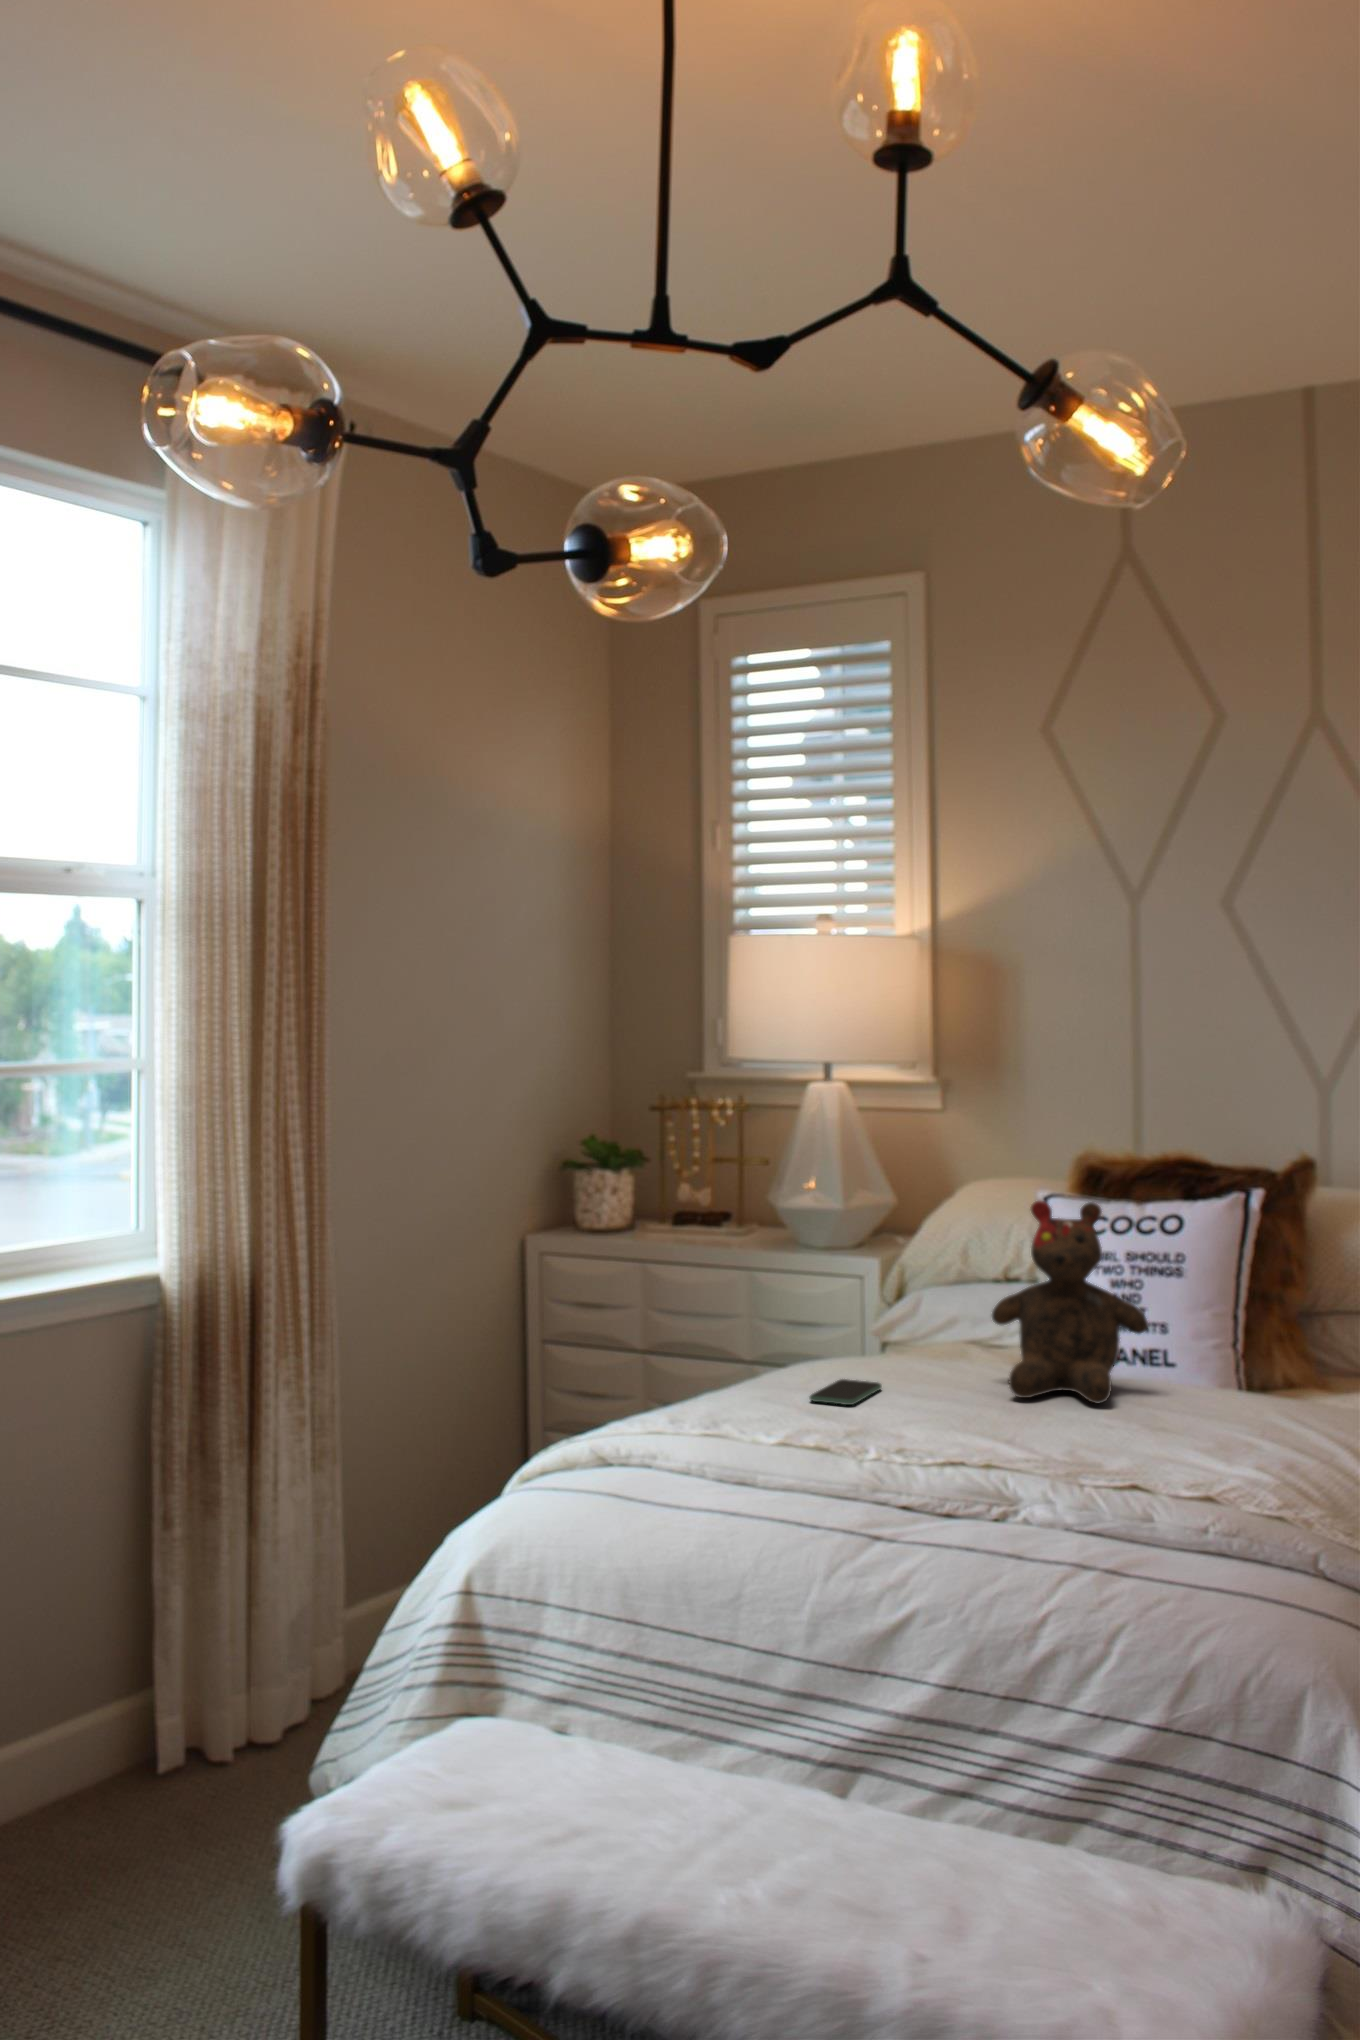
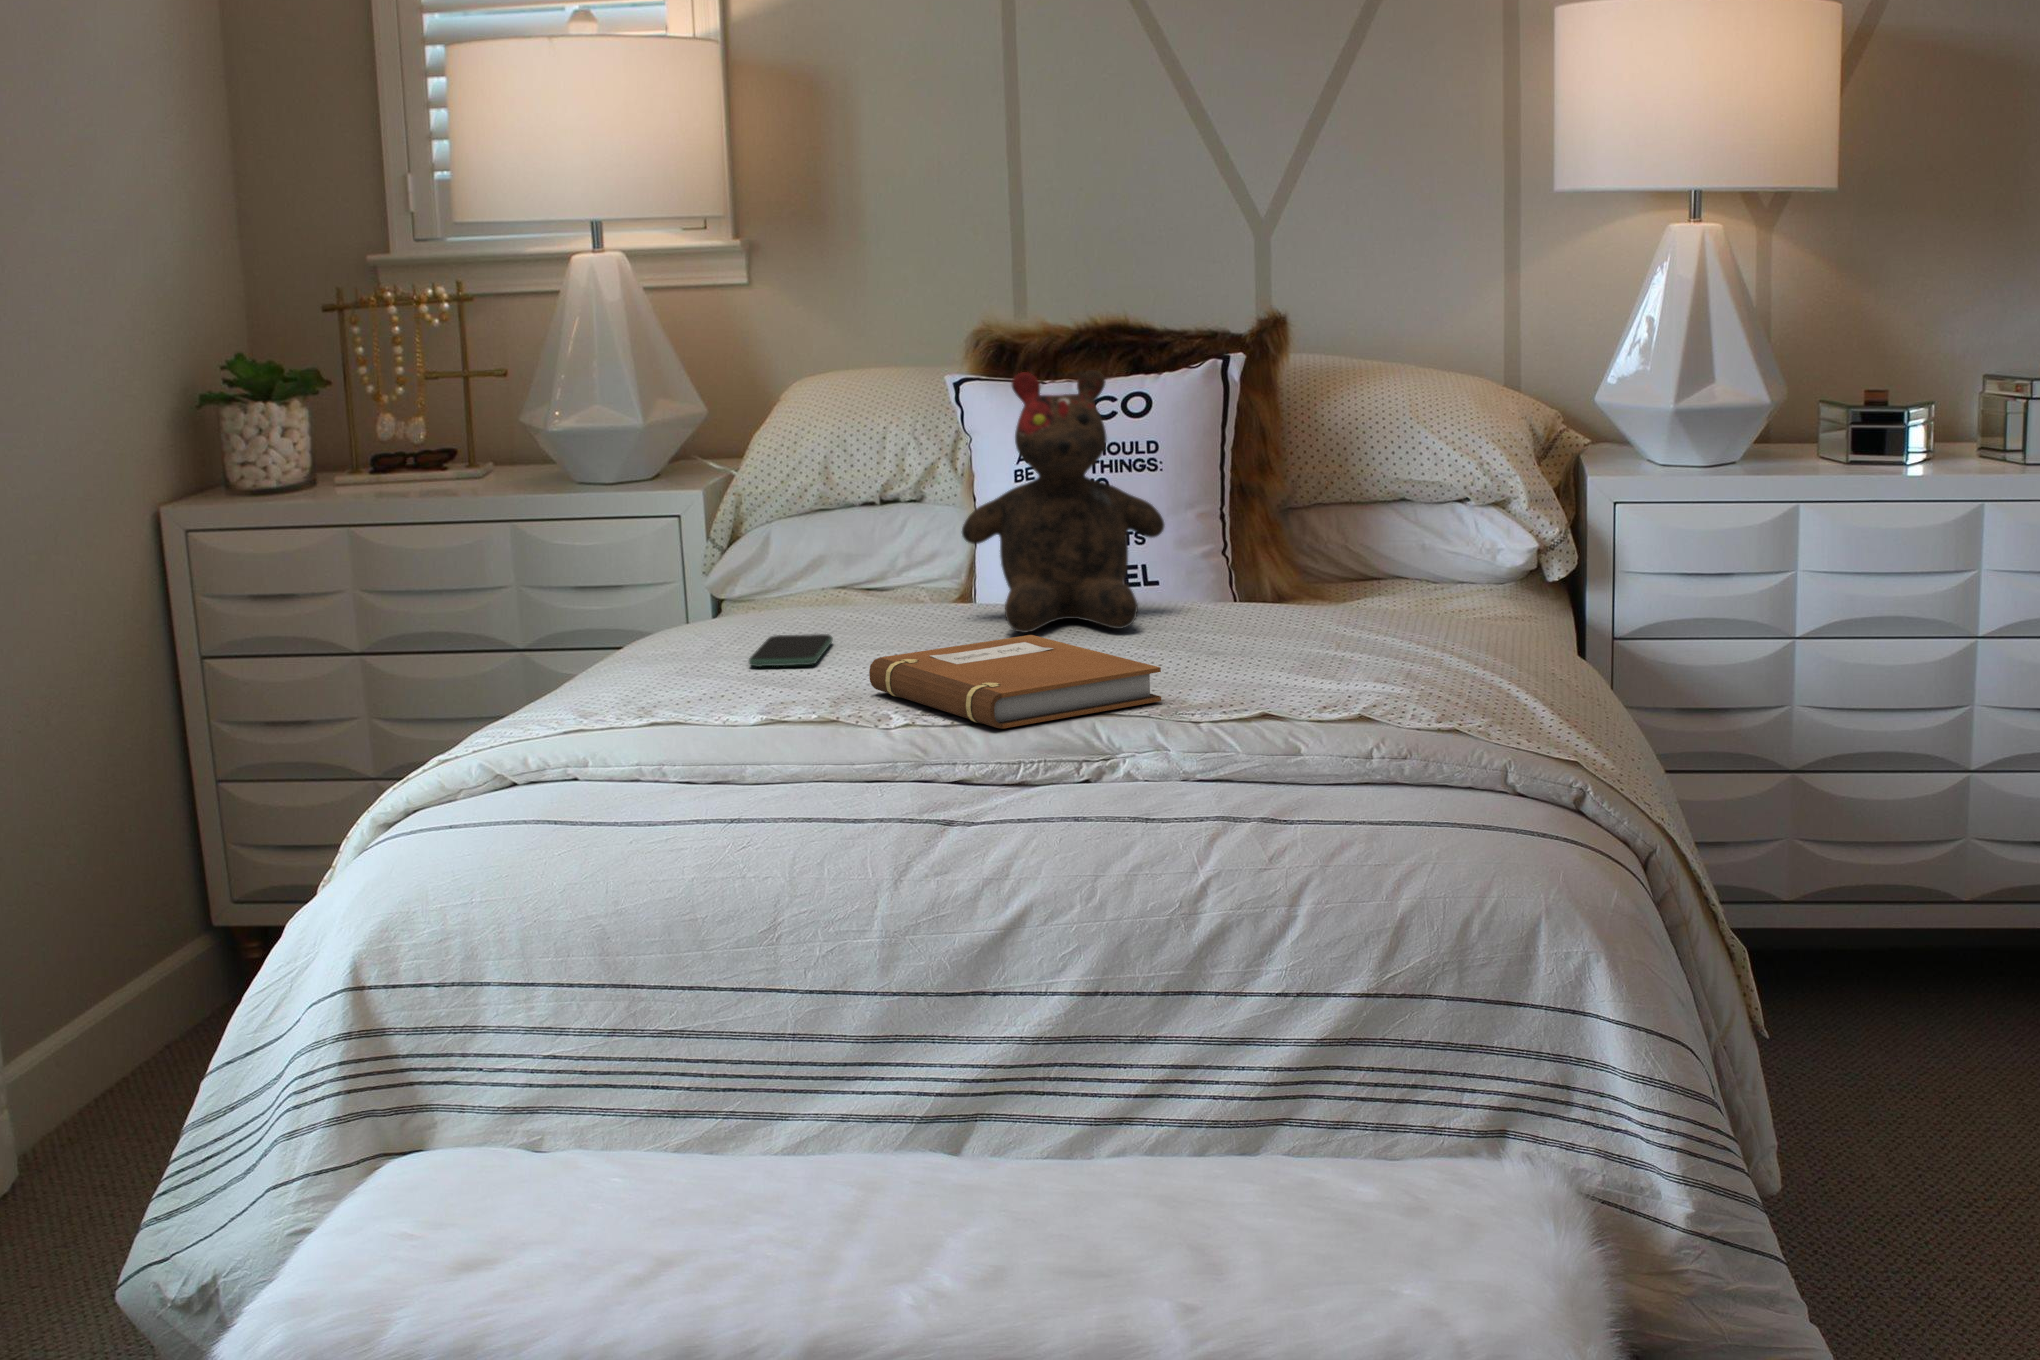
notebook: none [870,1402,1068,1473] -> present [869,635,1161,729]

